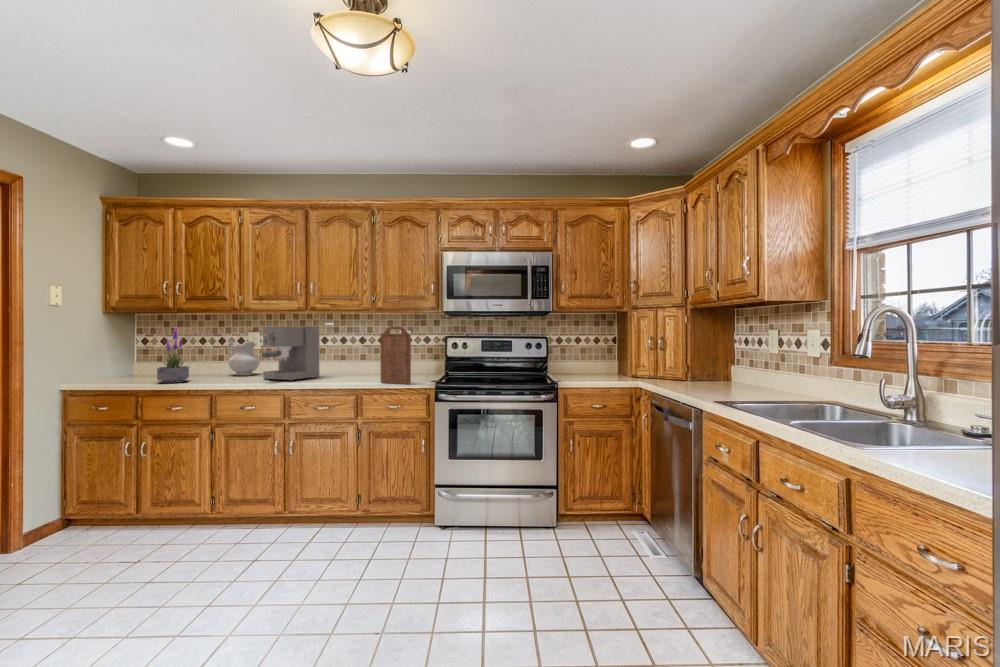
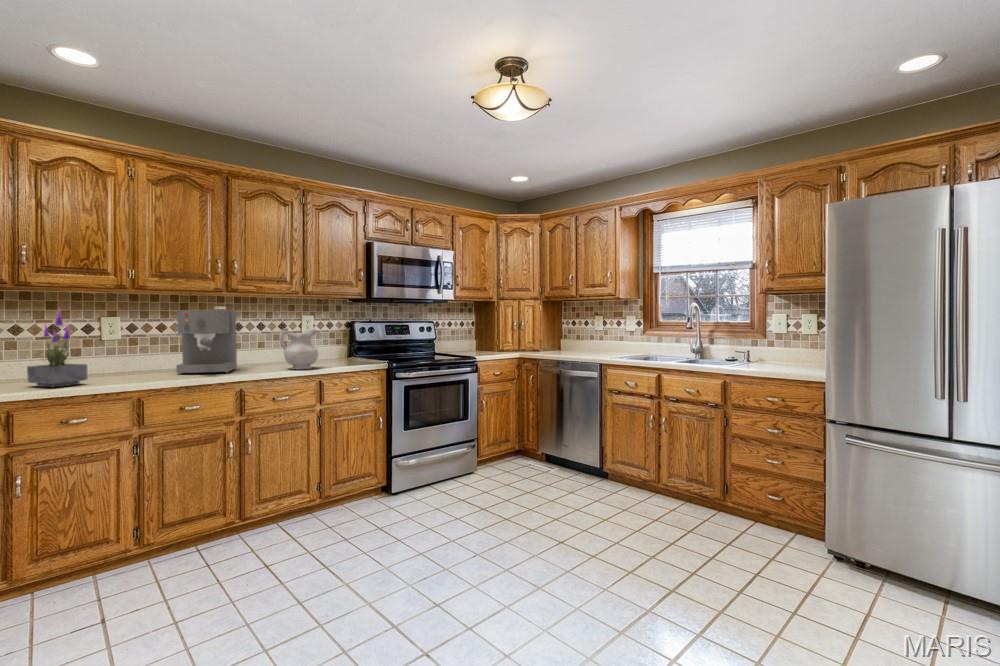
cutting board: present [381,326,411,384] -> none [332,311,366,368]
ceramic pitcher: present [228,340,260,376] -> present [279,328,318,369]

